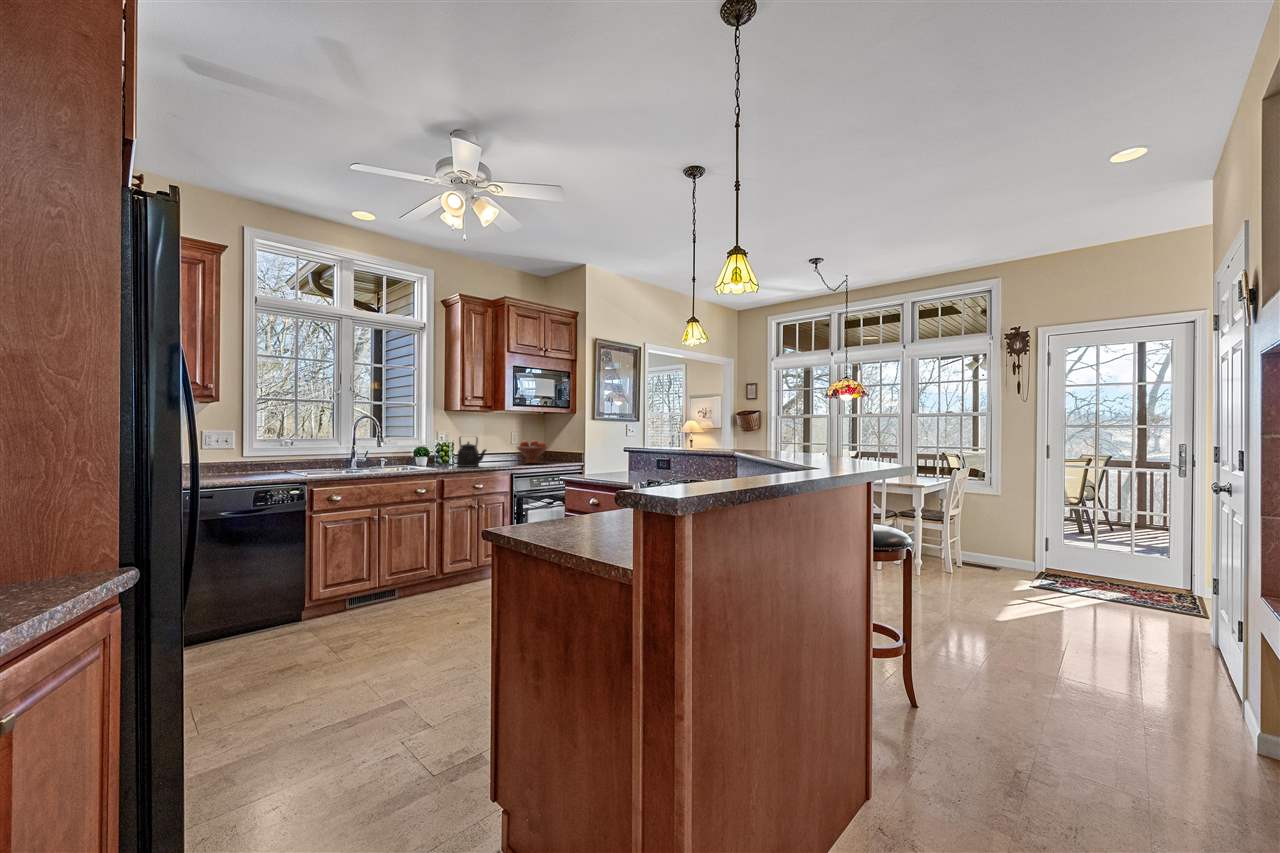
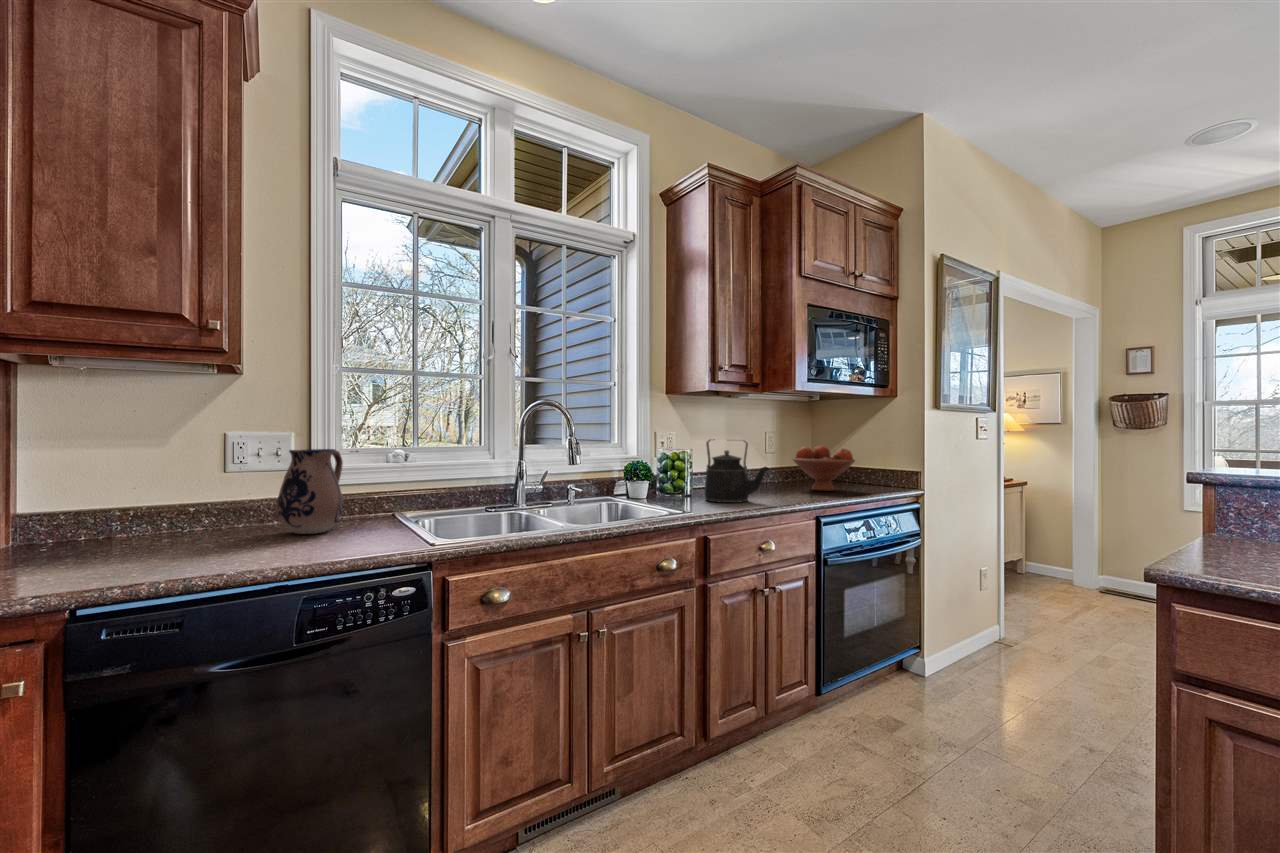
ceramic pitcher: none [232,439,263,475] -> present [277,449,343,534]

